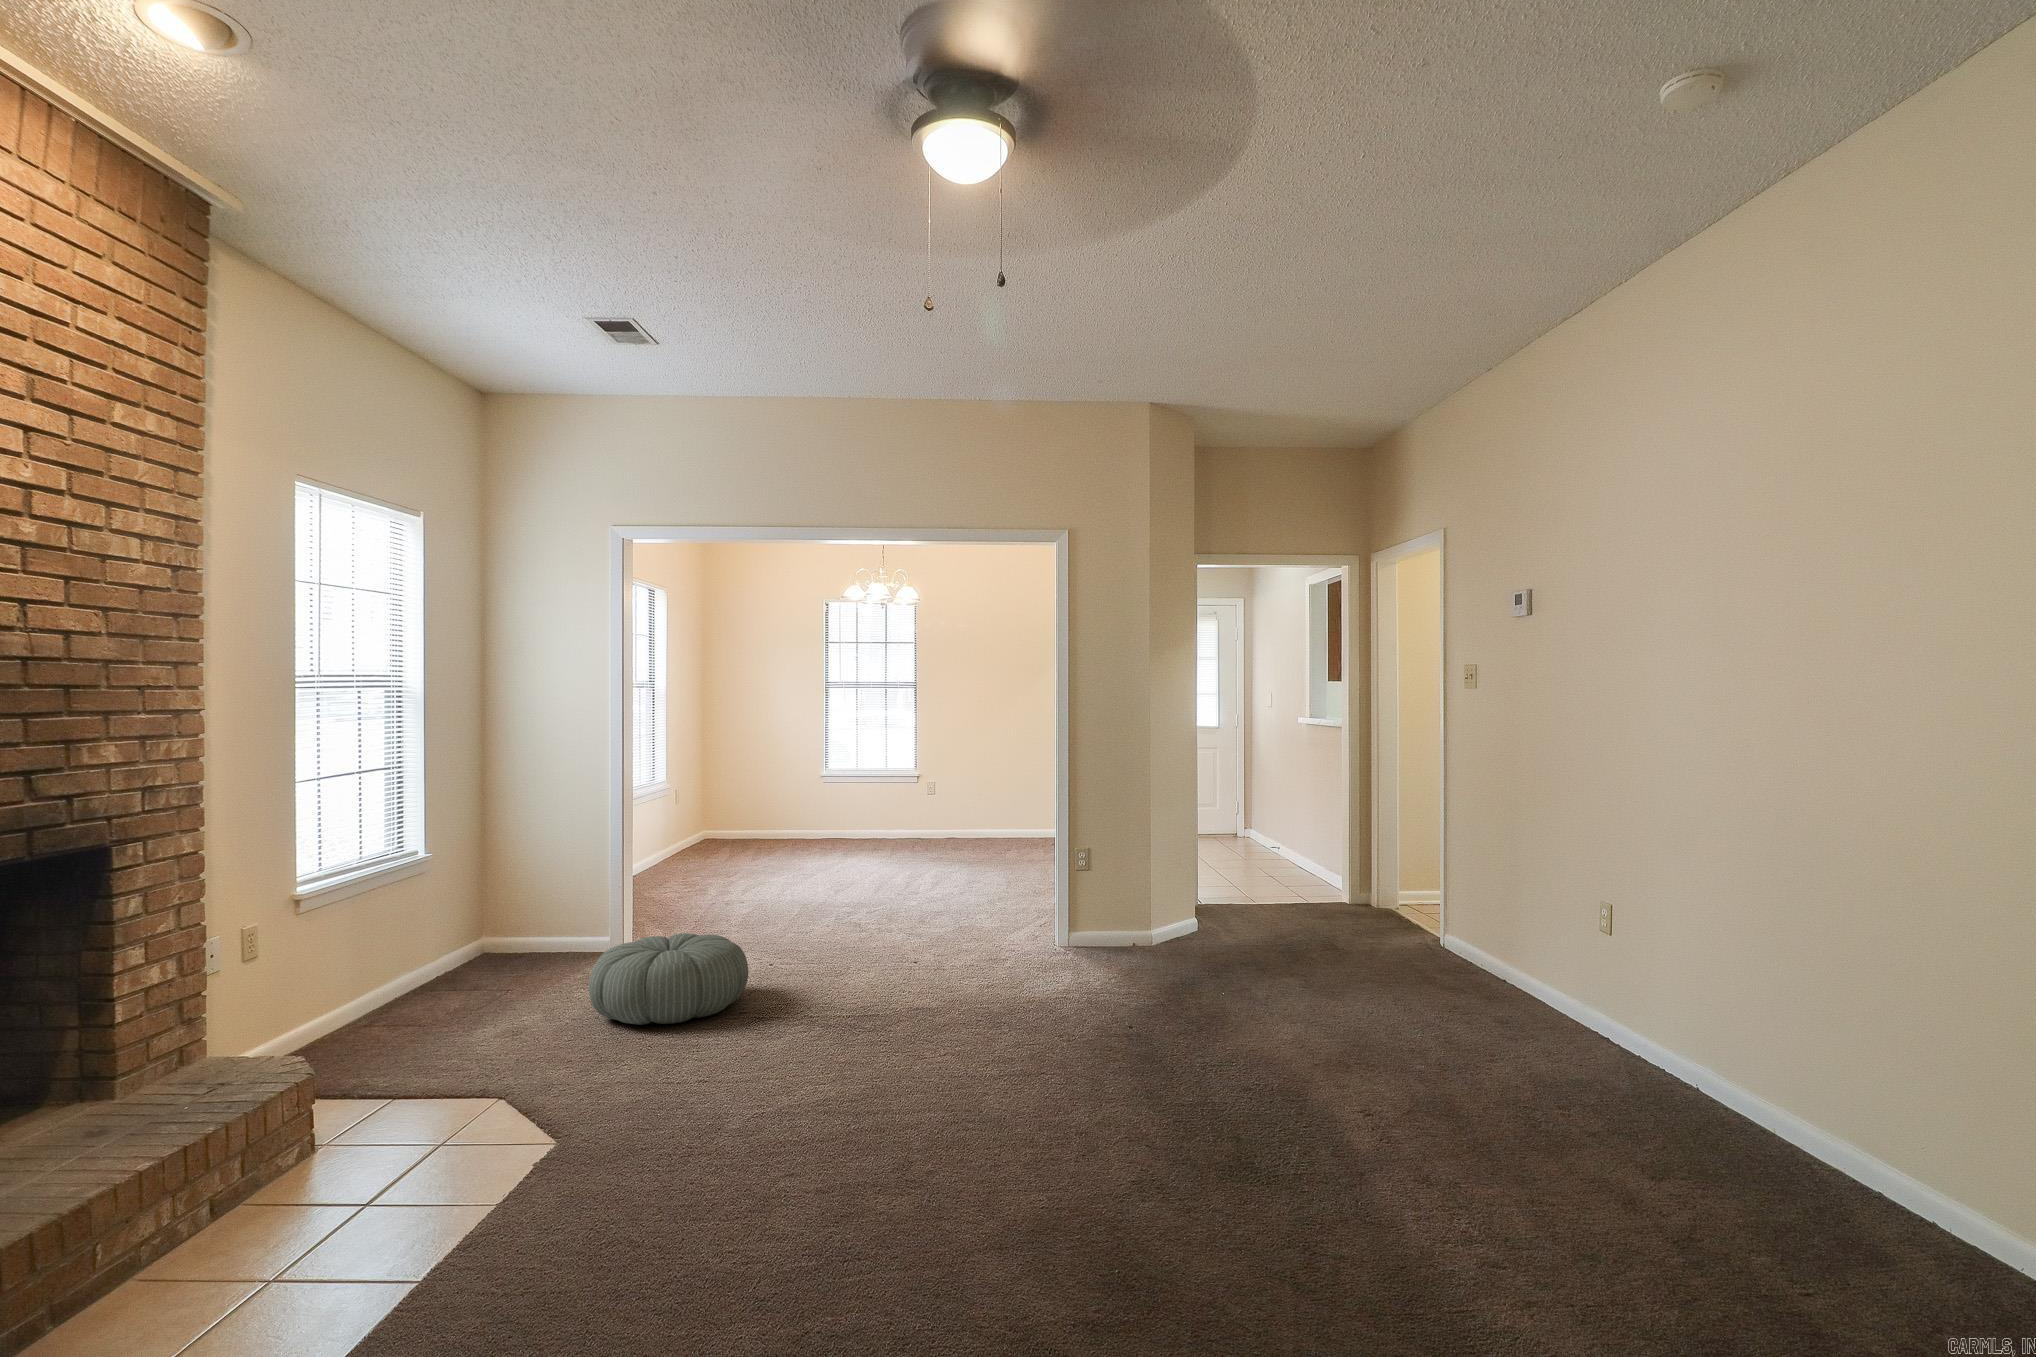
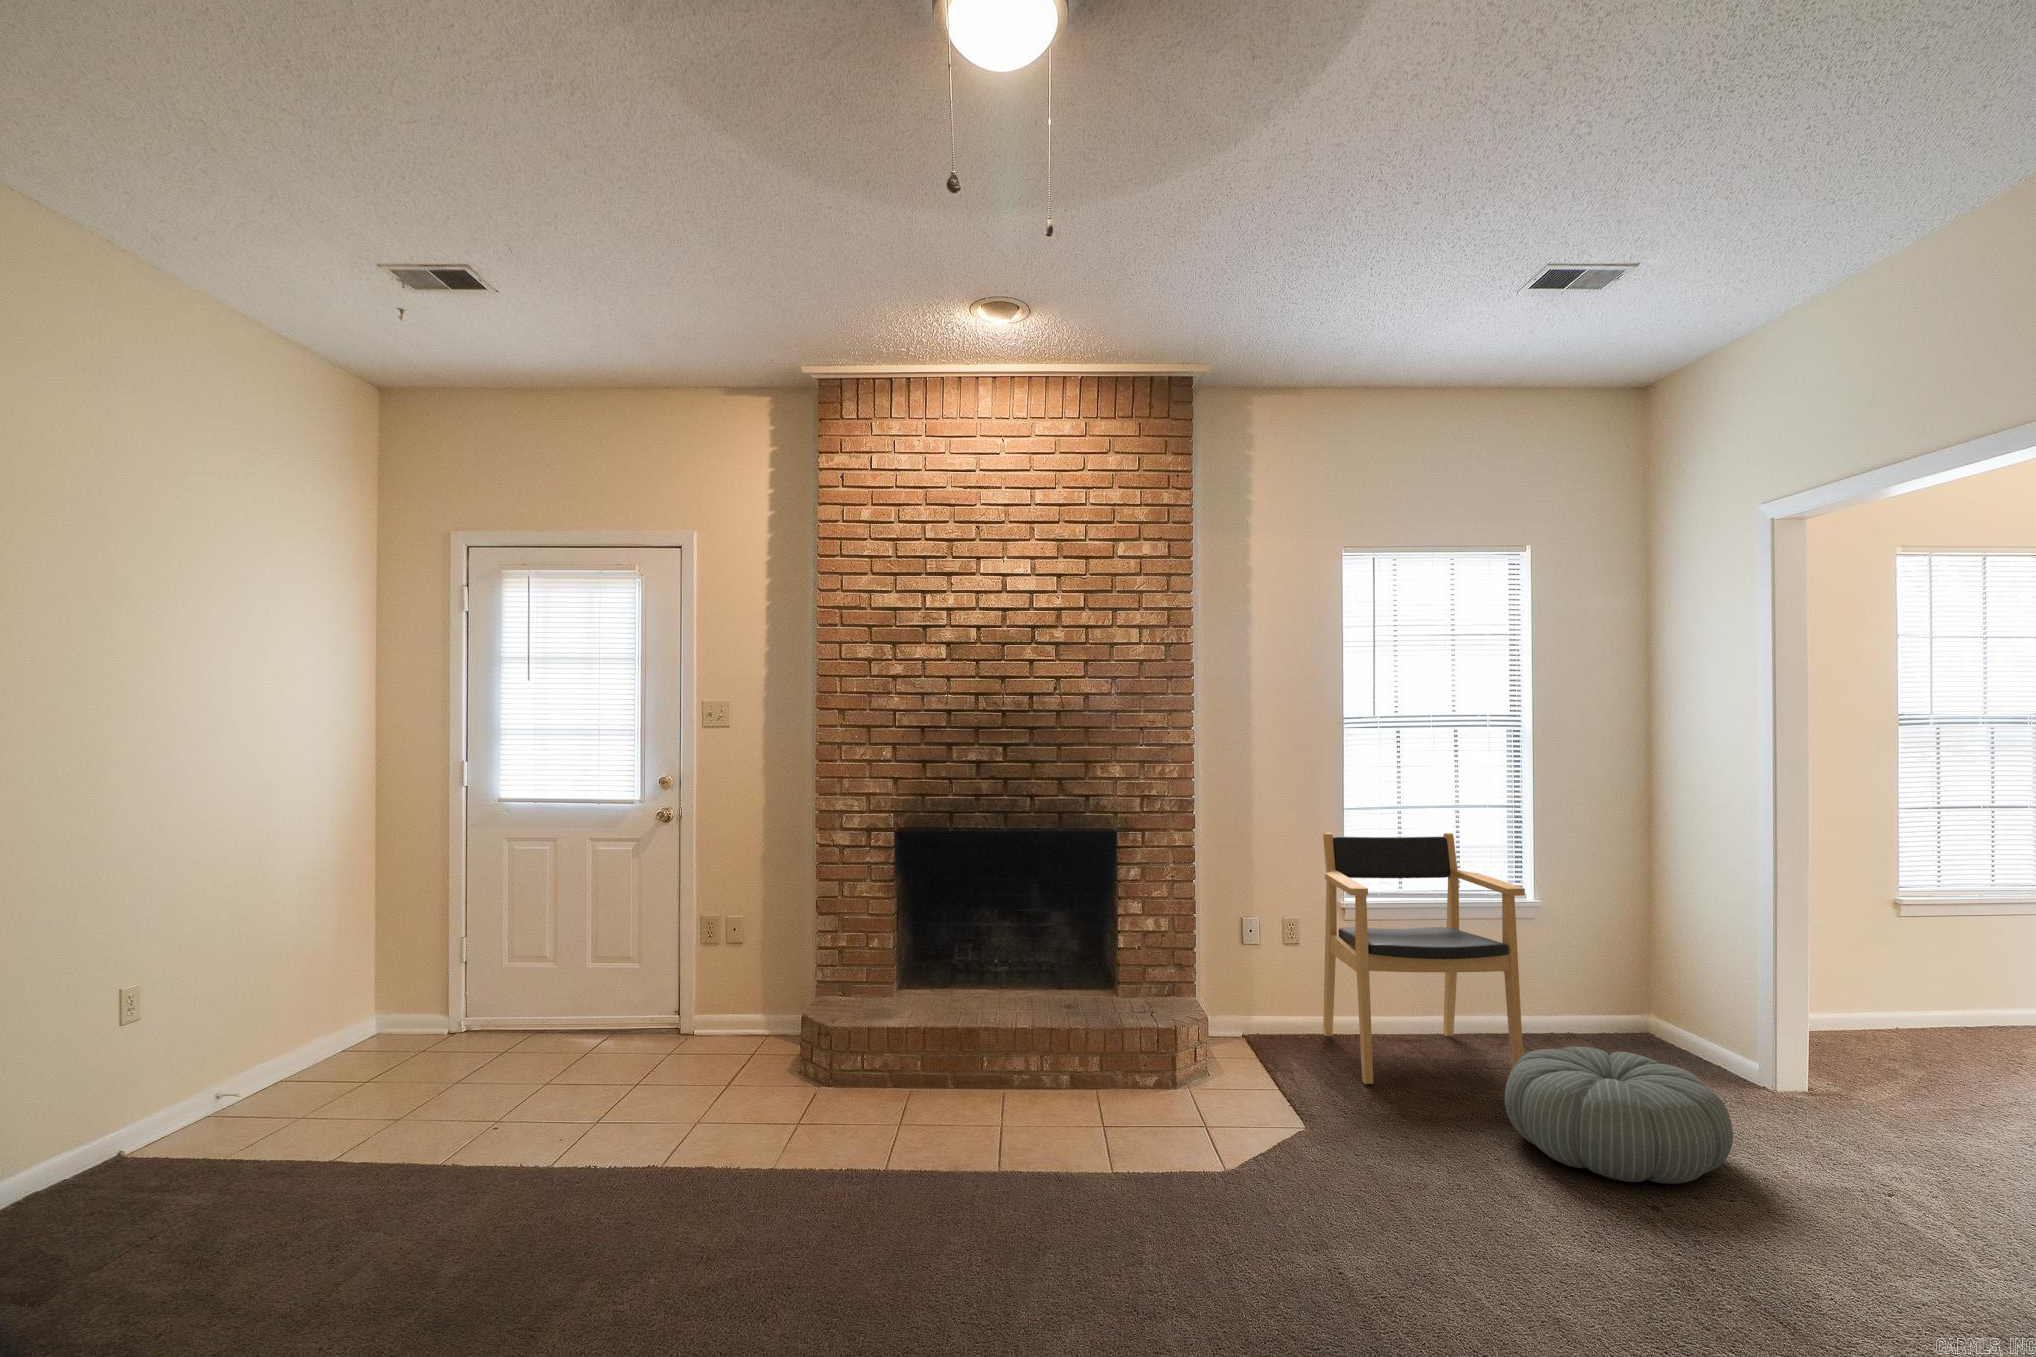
armchair: none [288,802,530,1063] -> present [1323,833,1525,1084]

